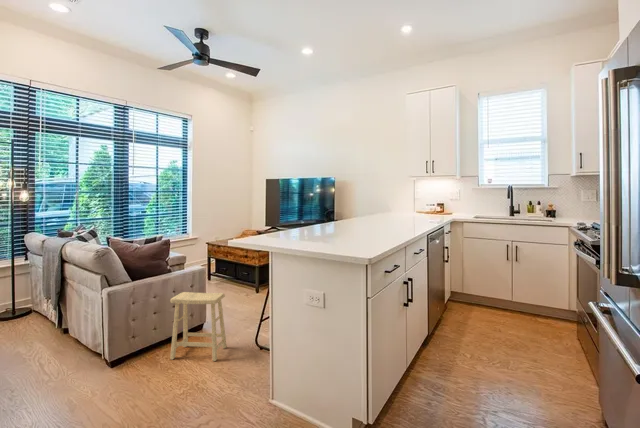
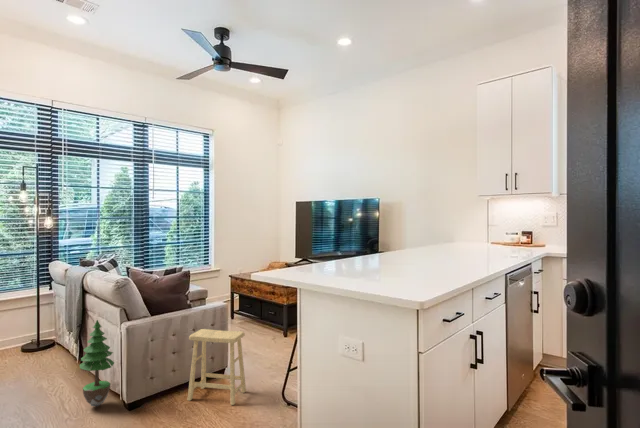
potted tree: none [55,287,94,372] -> present [80,320,114,406]

